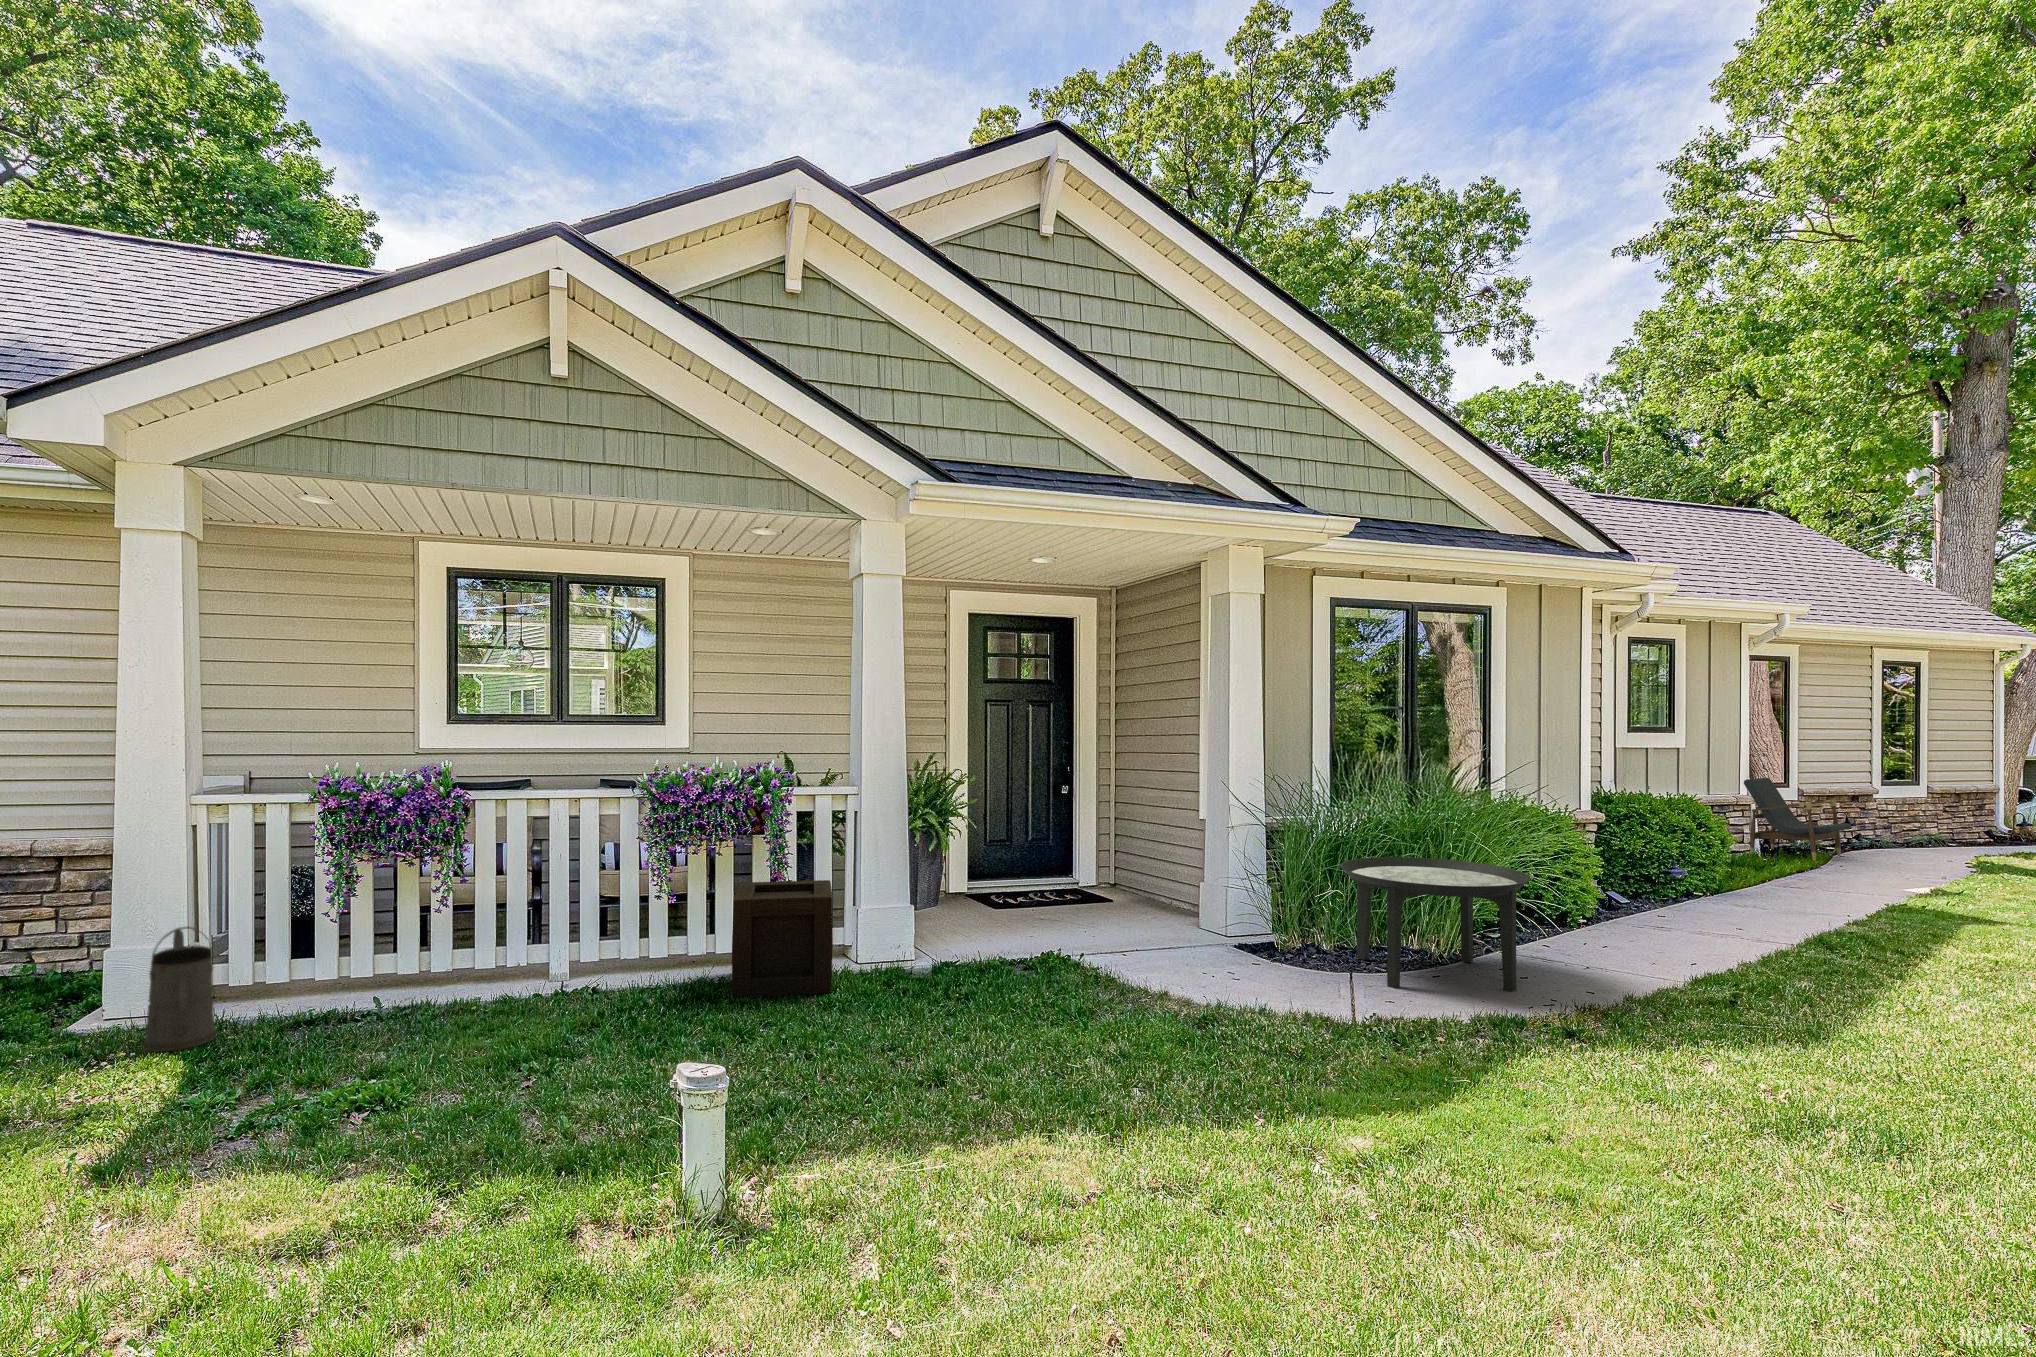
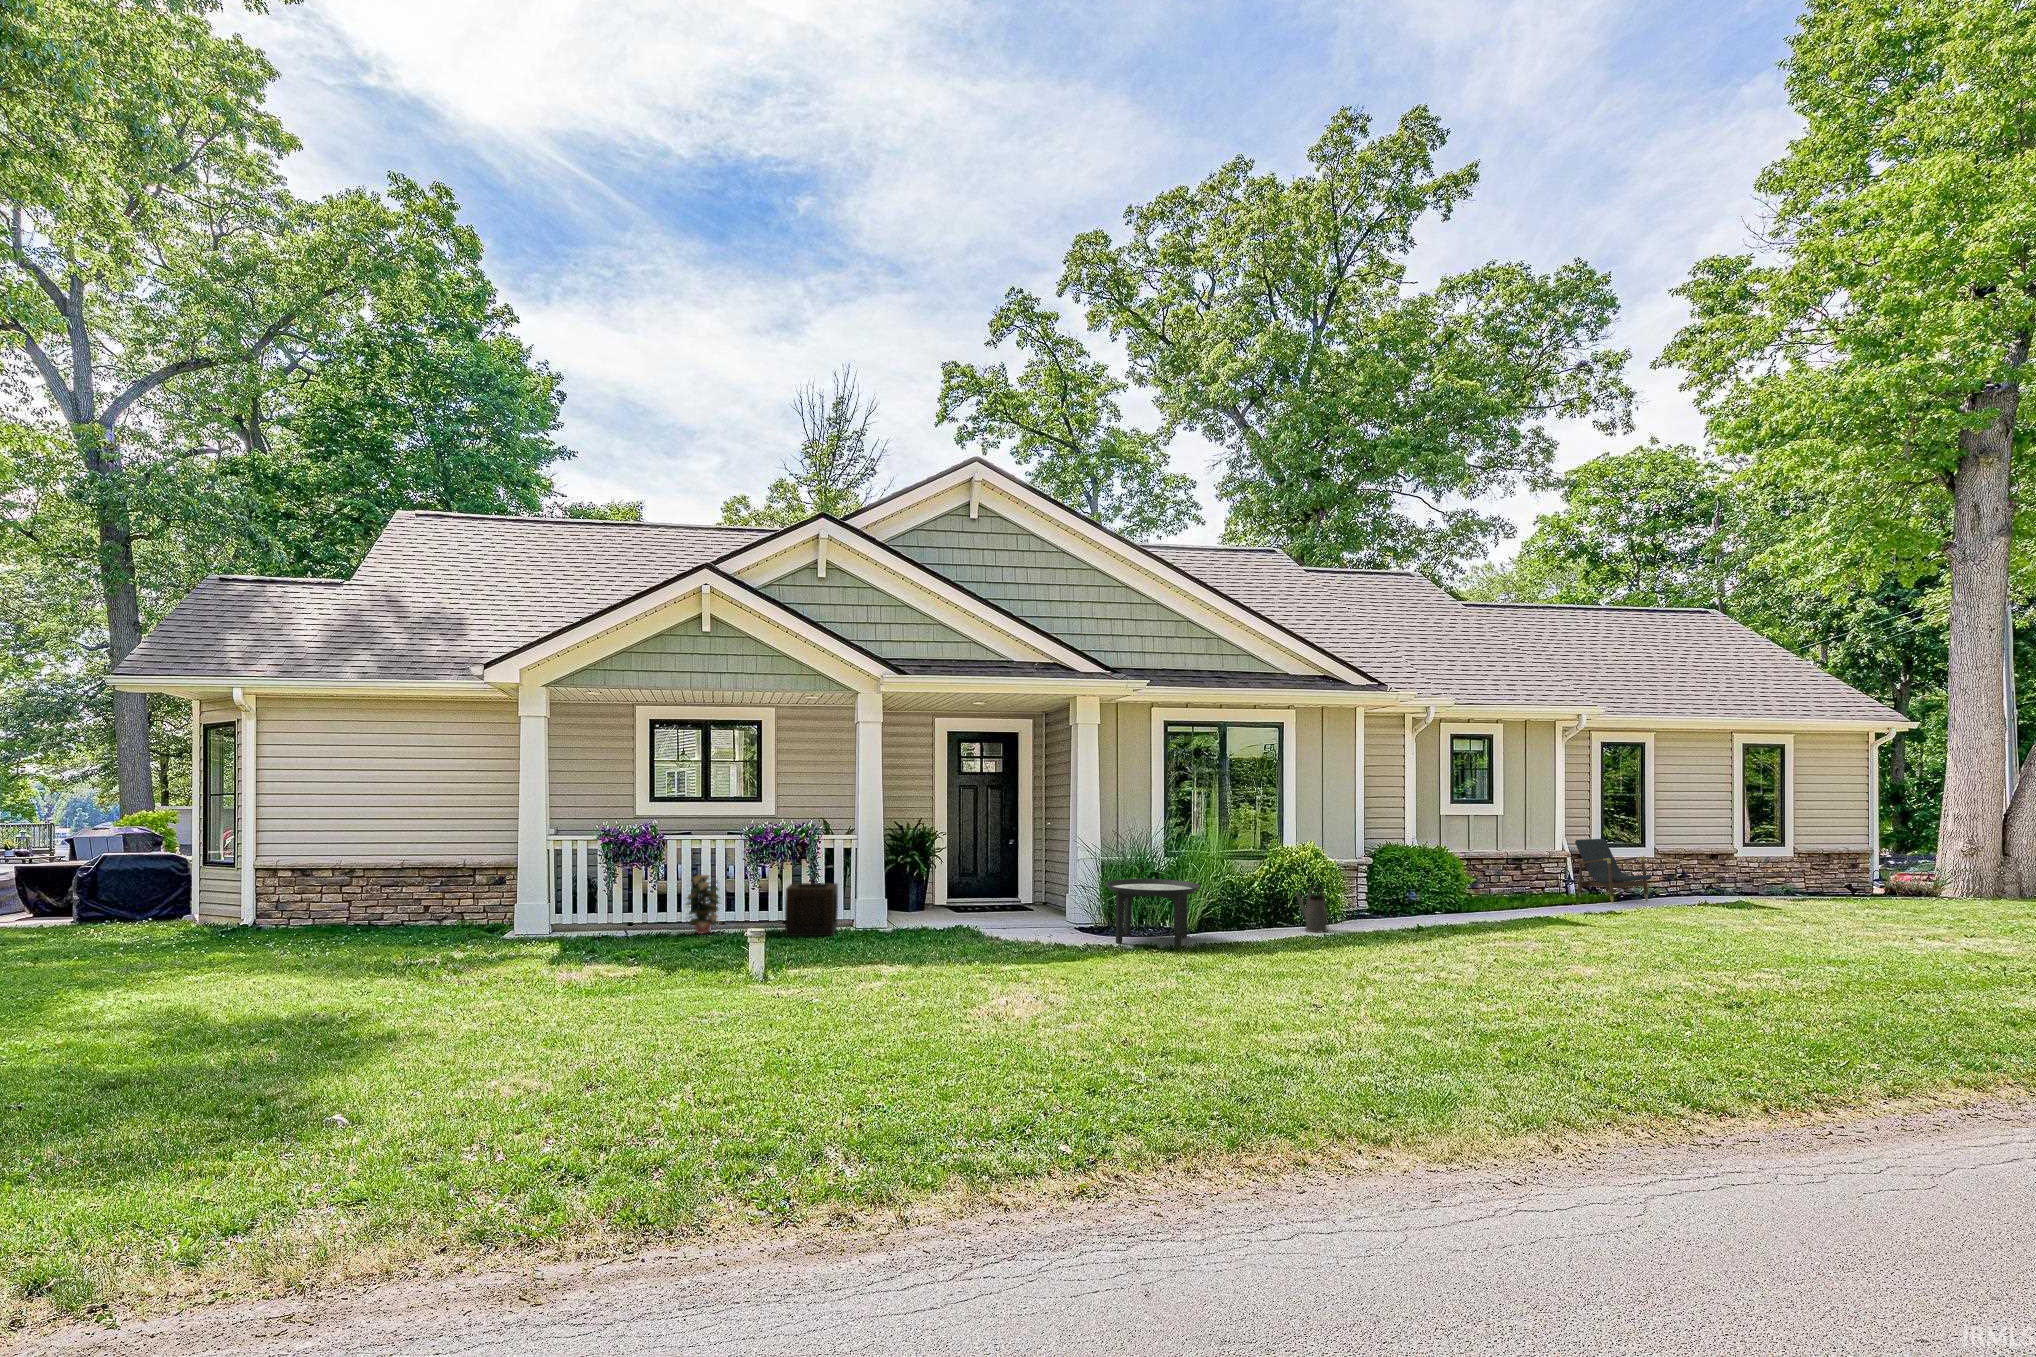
decorative plant: none [502,874,599,1000] -> present [687,875,719,934]
watering can: present [142,927,217,1052] -> present [1295,888,1328,933]

